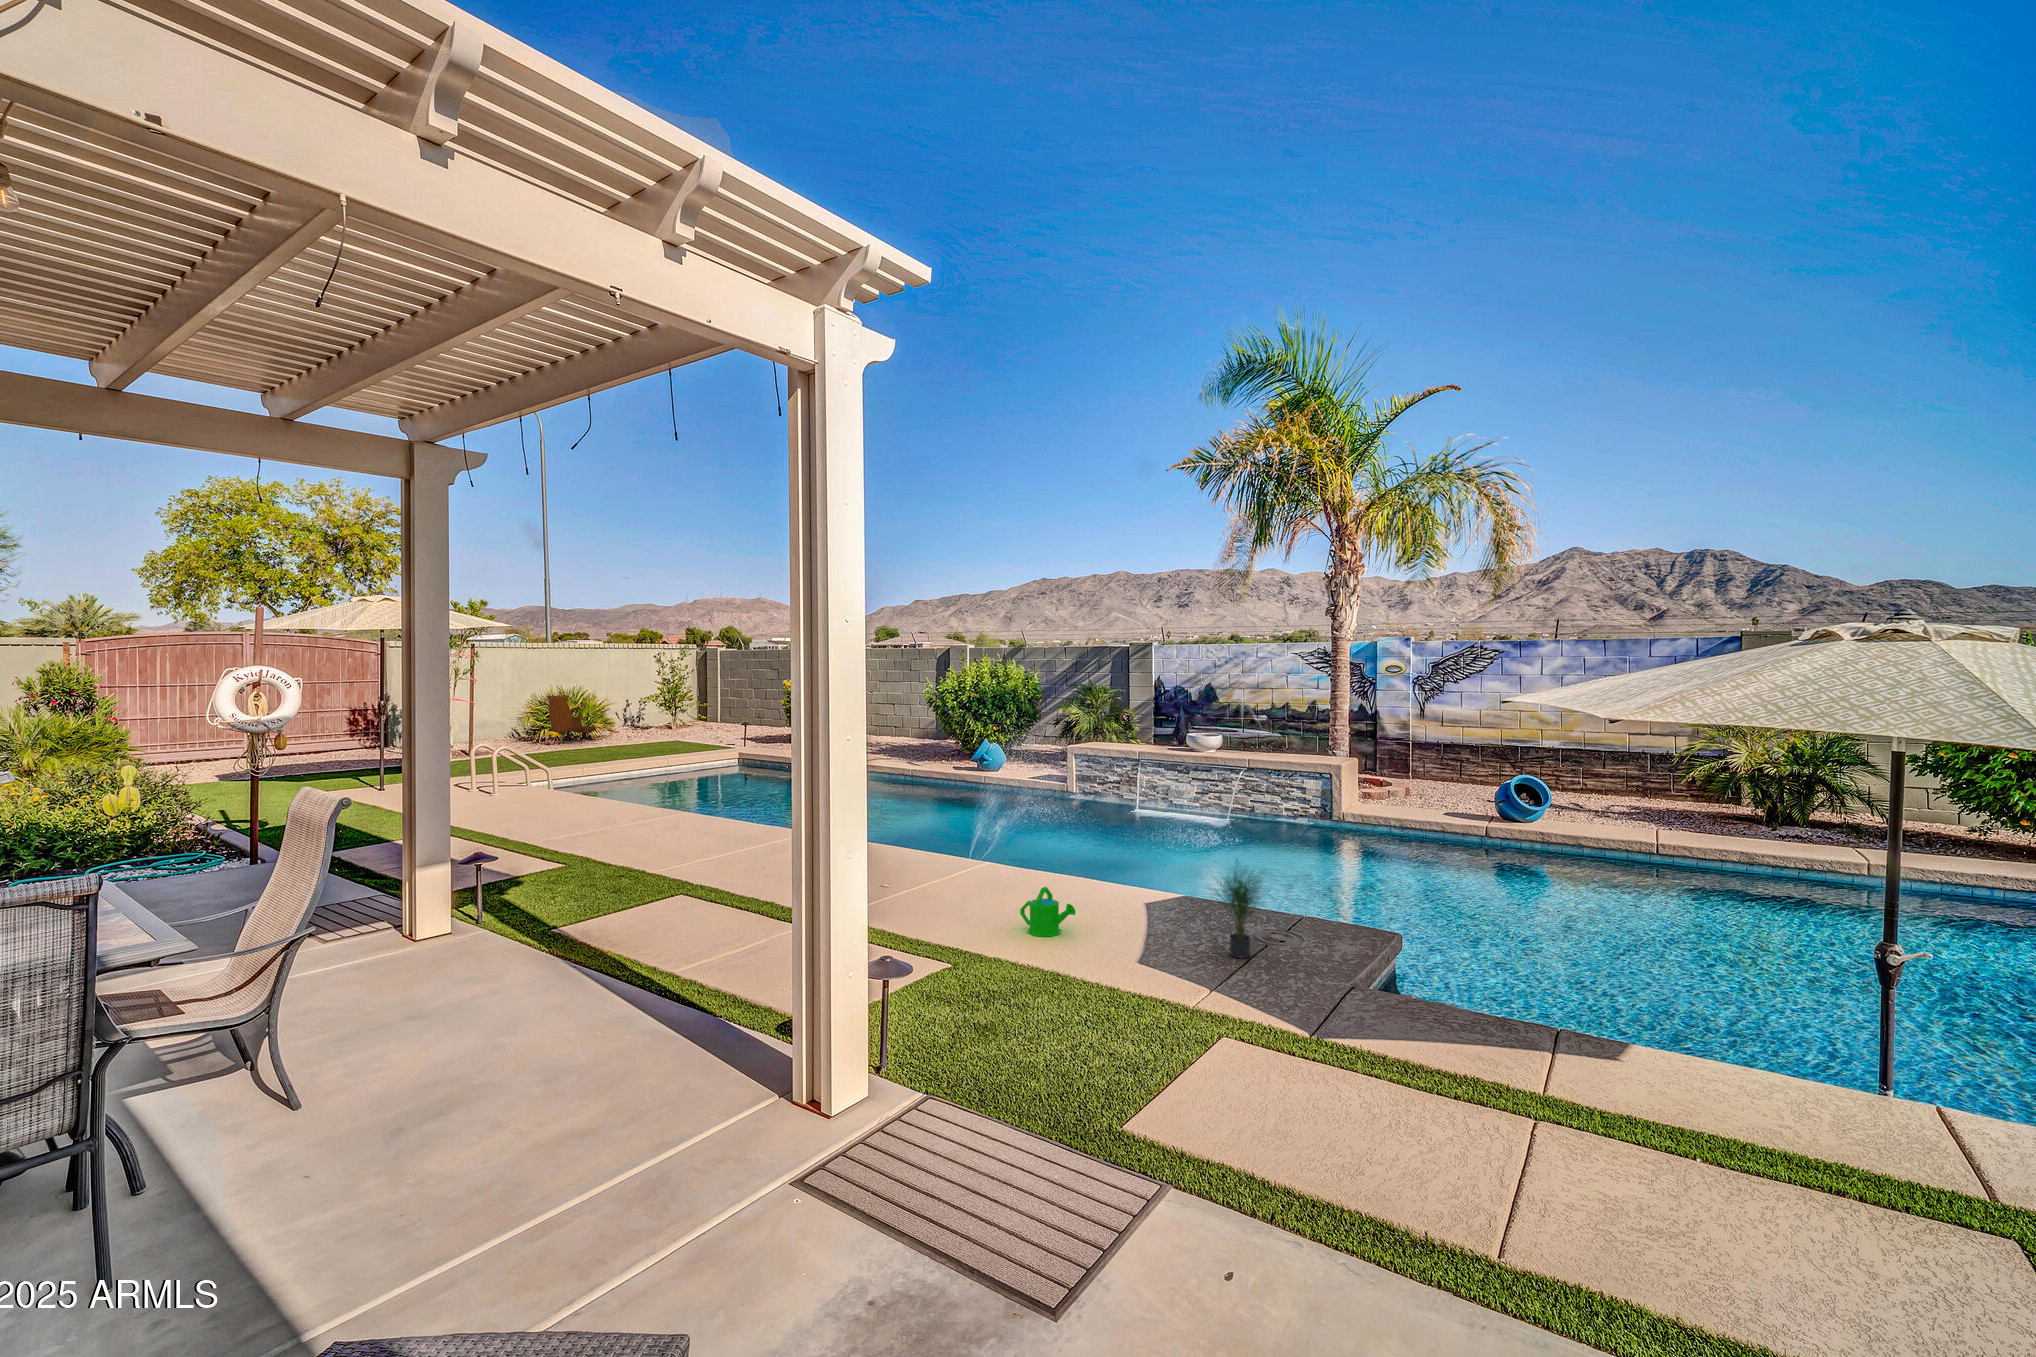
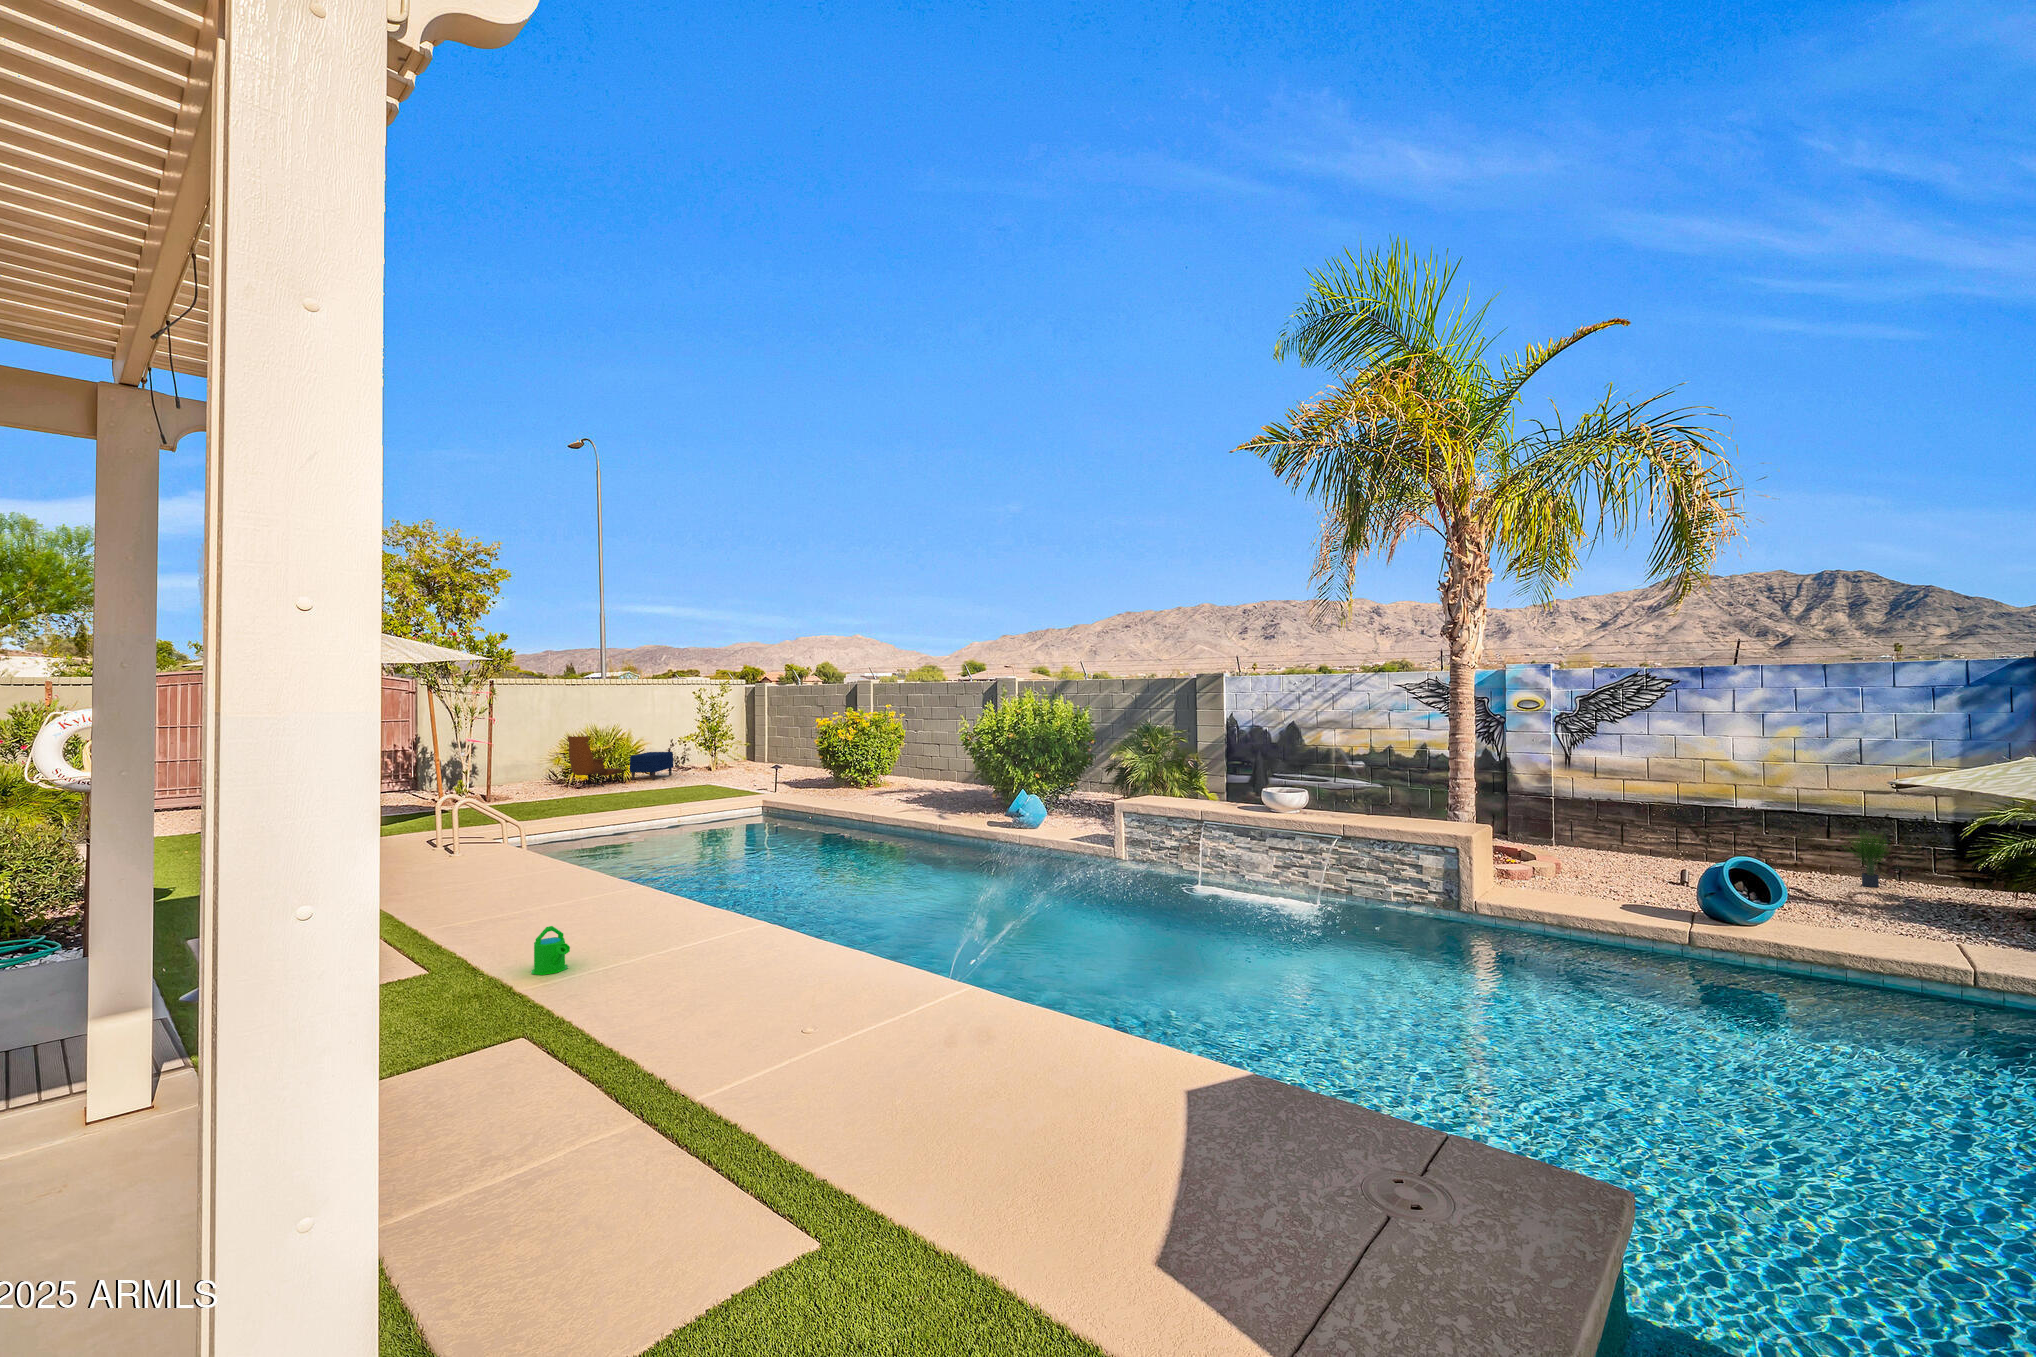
bench: none [602,711,641,738] -> present [630,752,673,780]
potted plant: present [1216,861,1263,958] -> present [1846,832,1887,887]
watering can: present [1020,887,1076,937] -> present [531,926,570,975]

